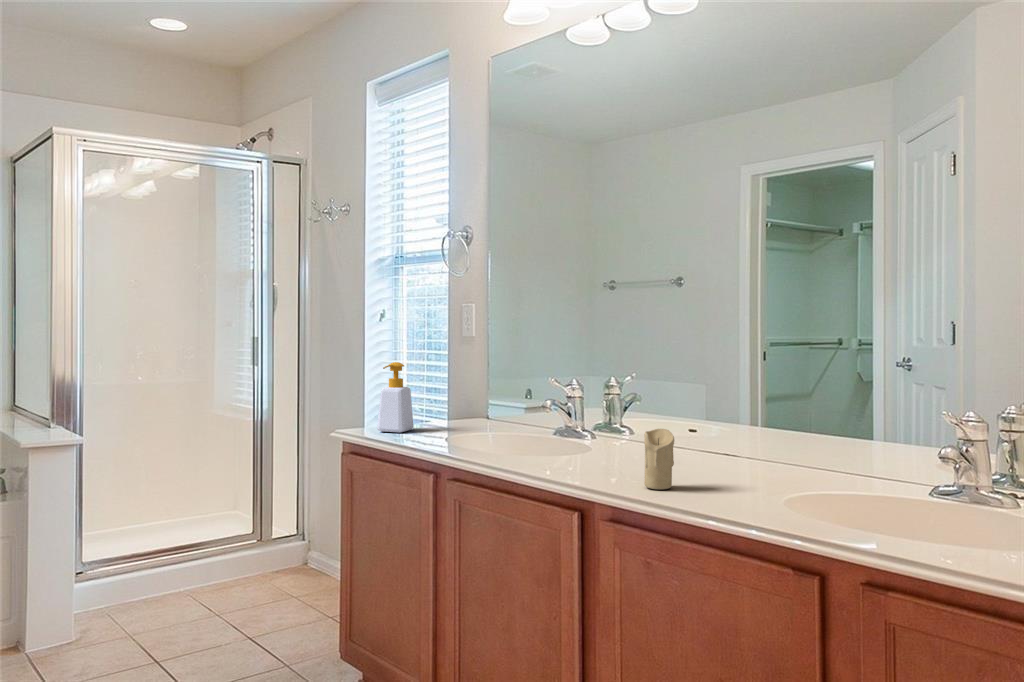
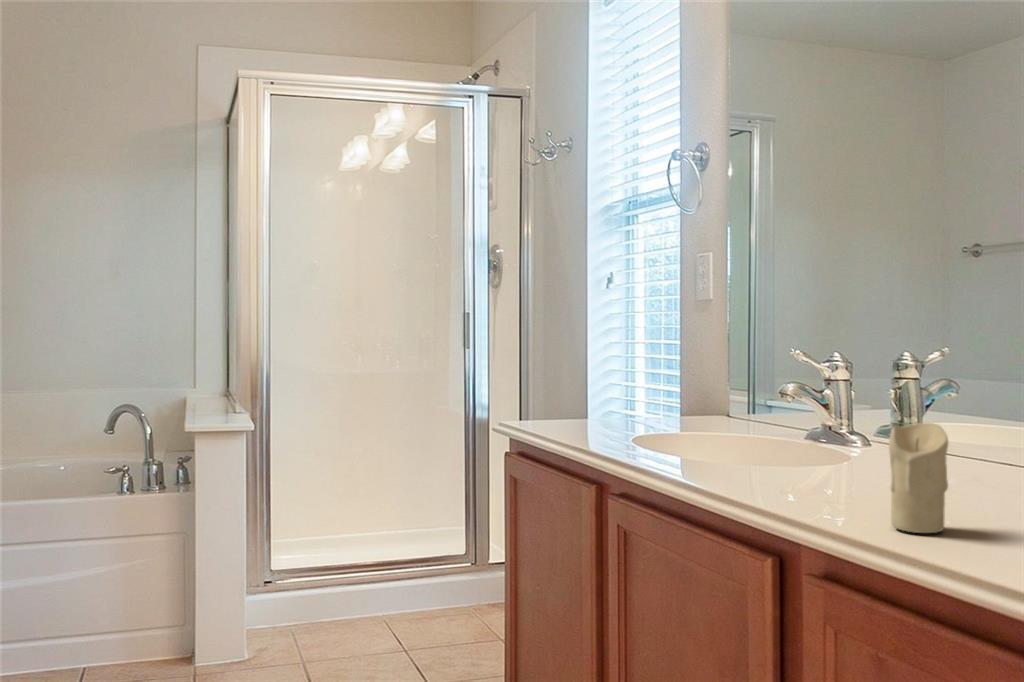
soap bottle: present [377,362,413,433] -> none [559,332,611,429]

